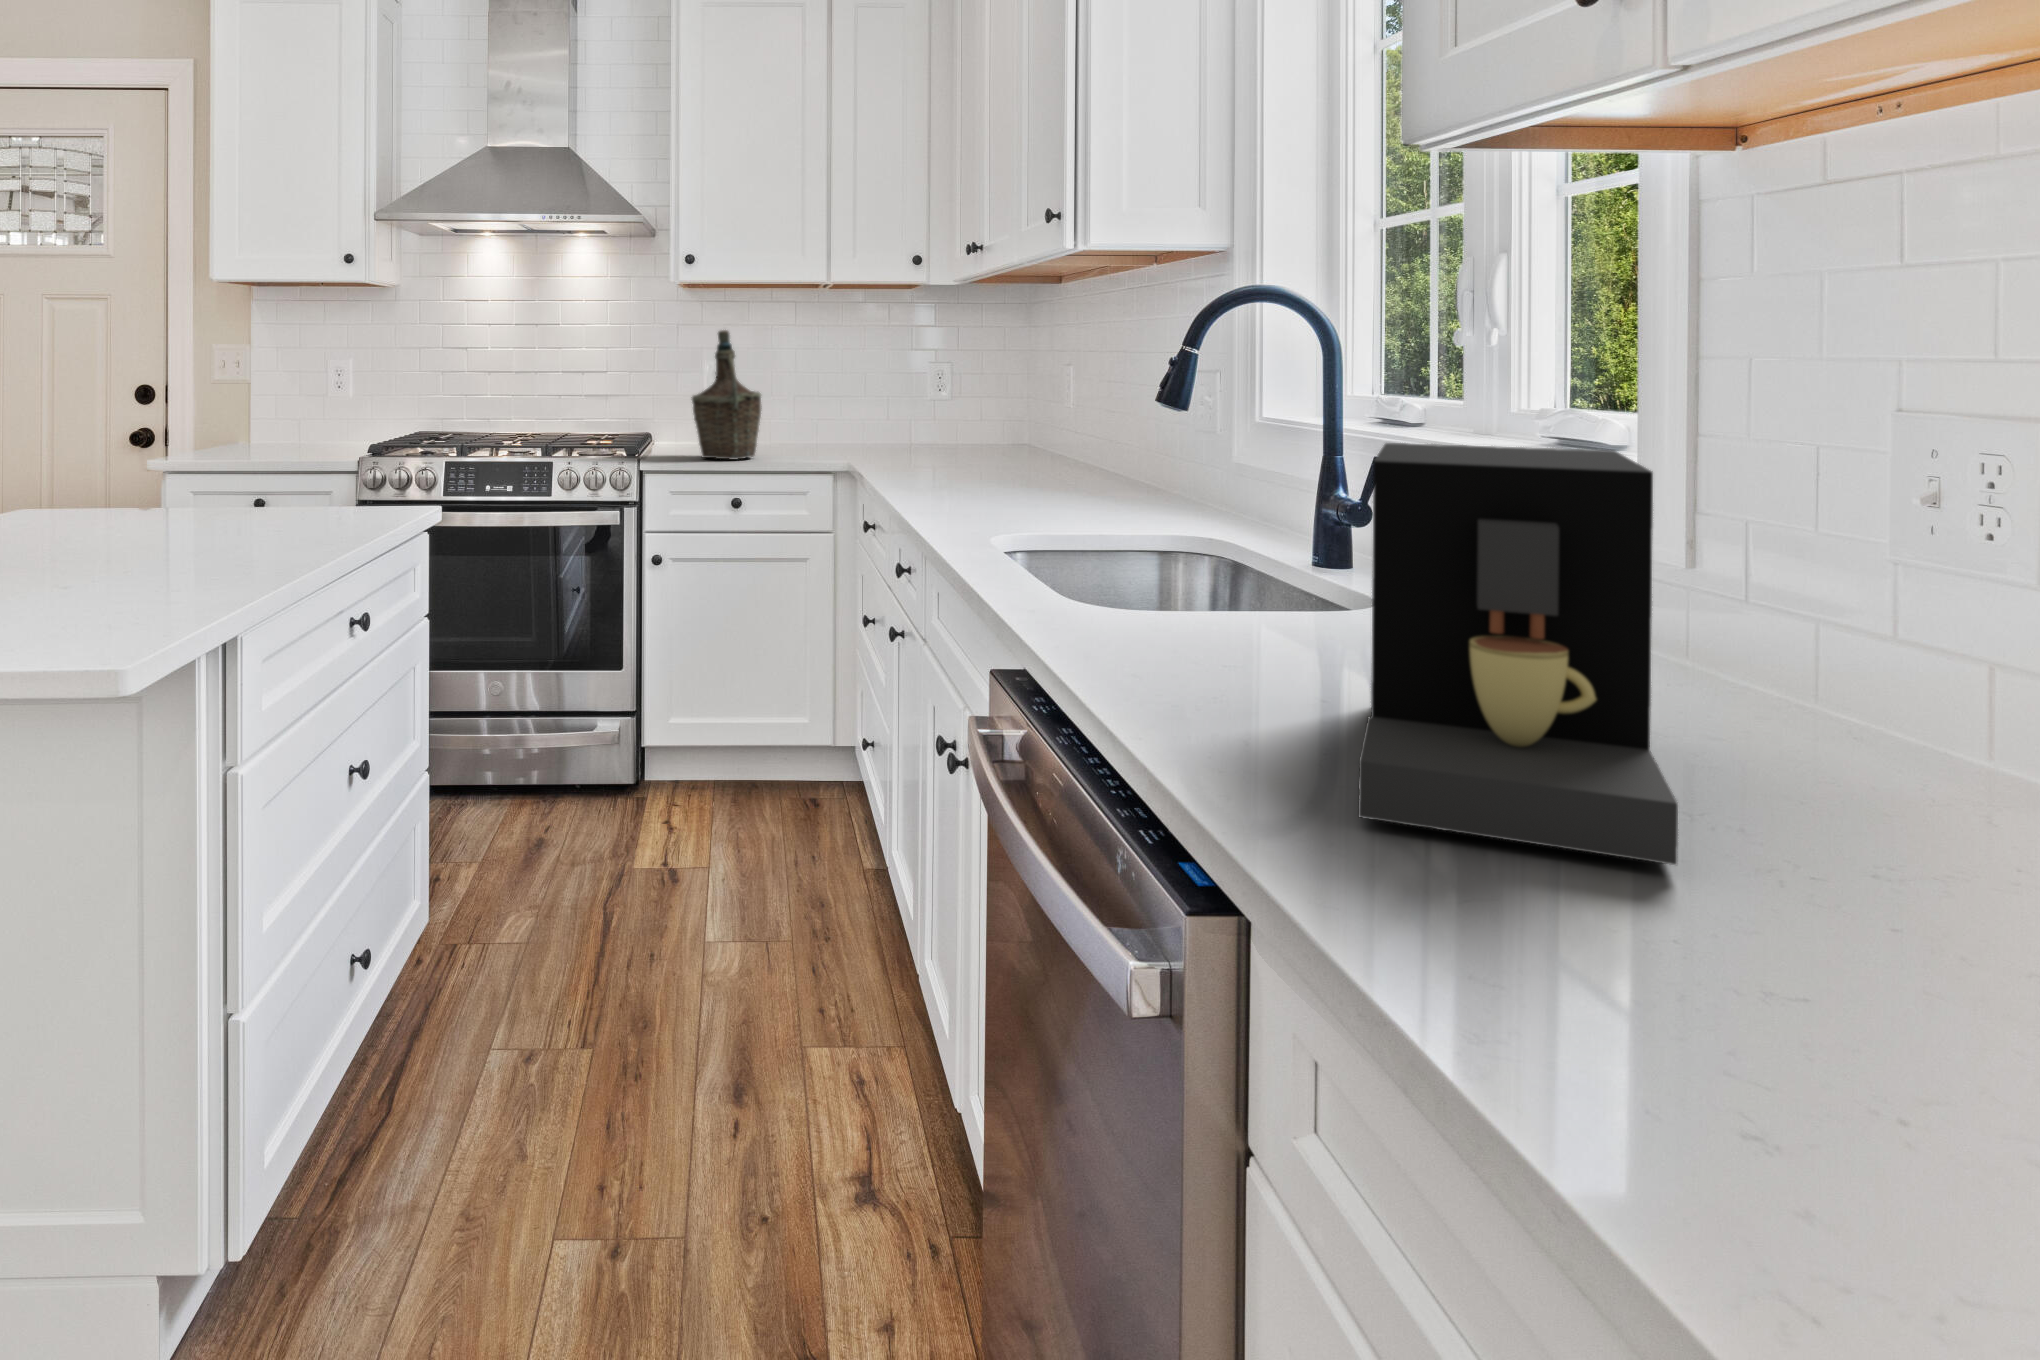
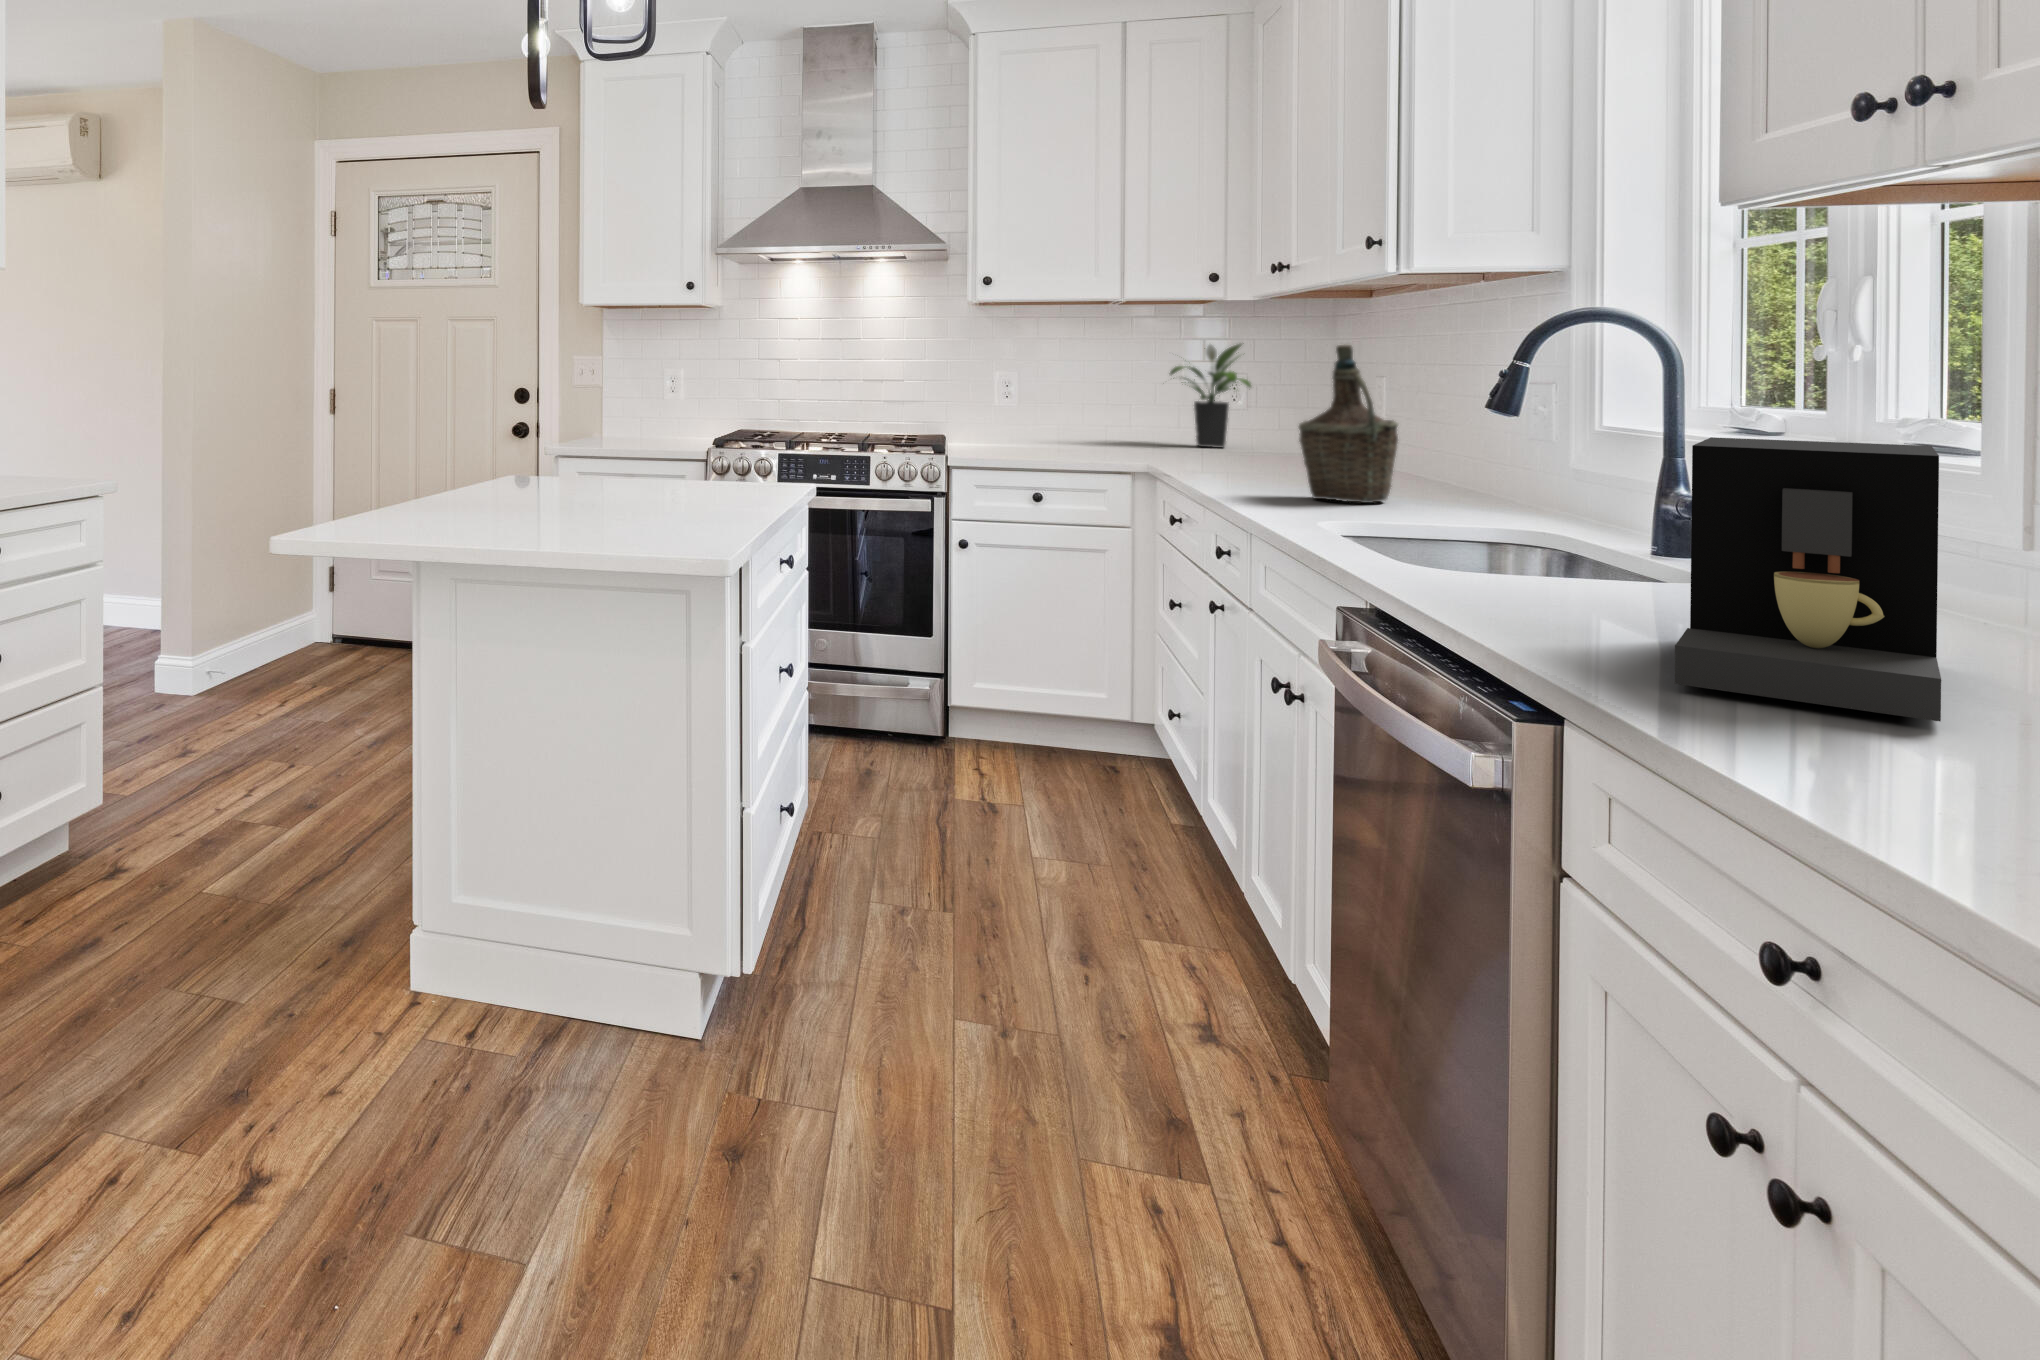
bottle: present [691,330,762,460] -> present [1299,344,1398,503]
potted plant: none [872,330,964,442] -> present [1170,344,1251,448]

